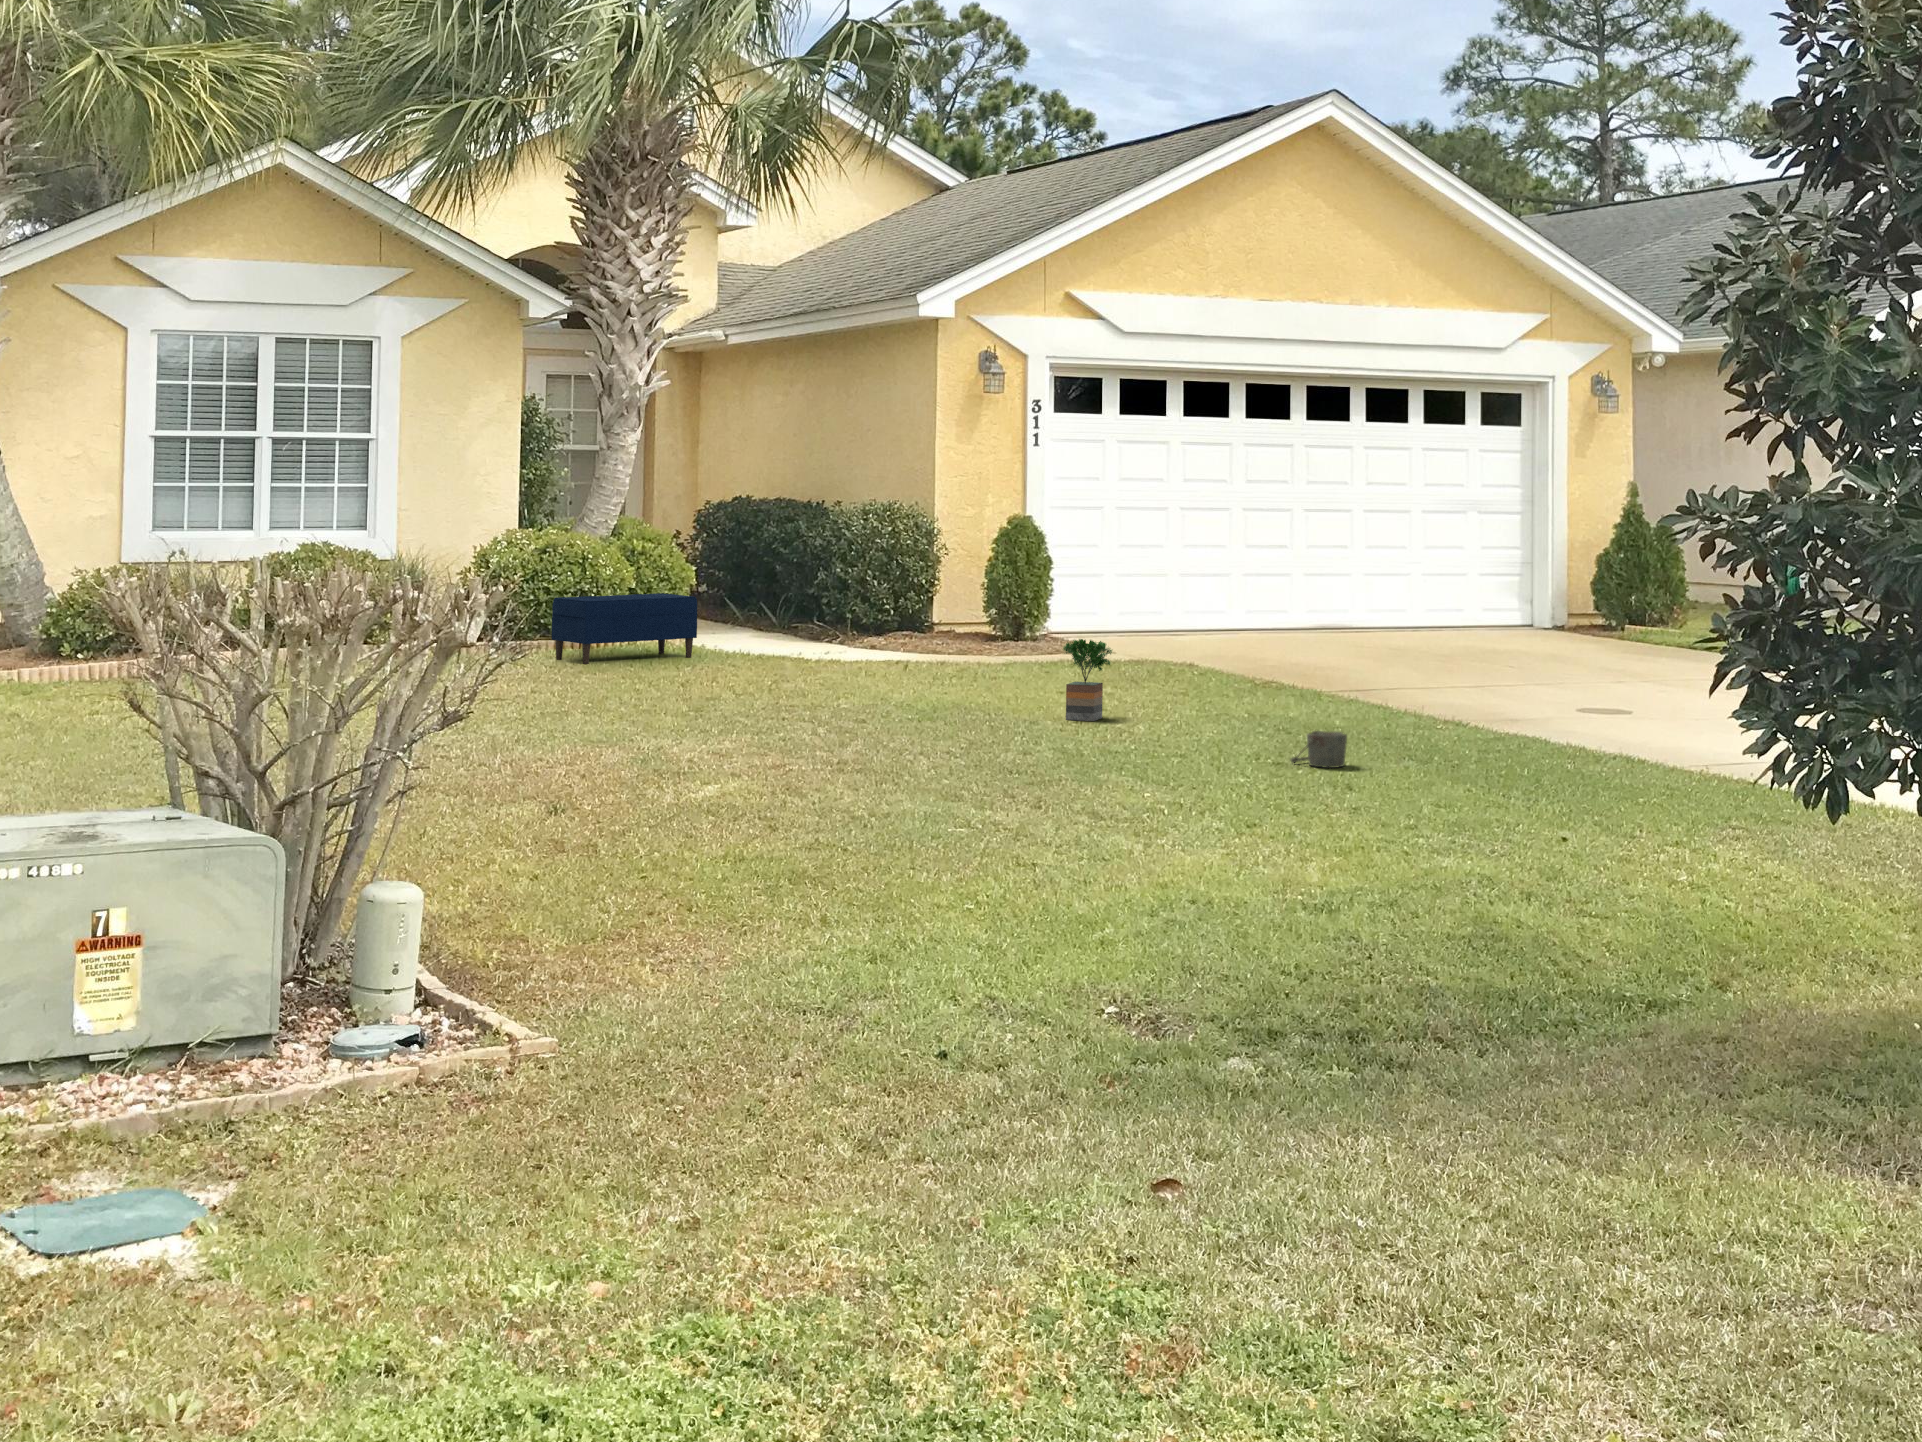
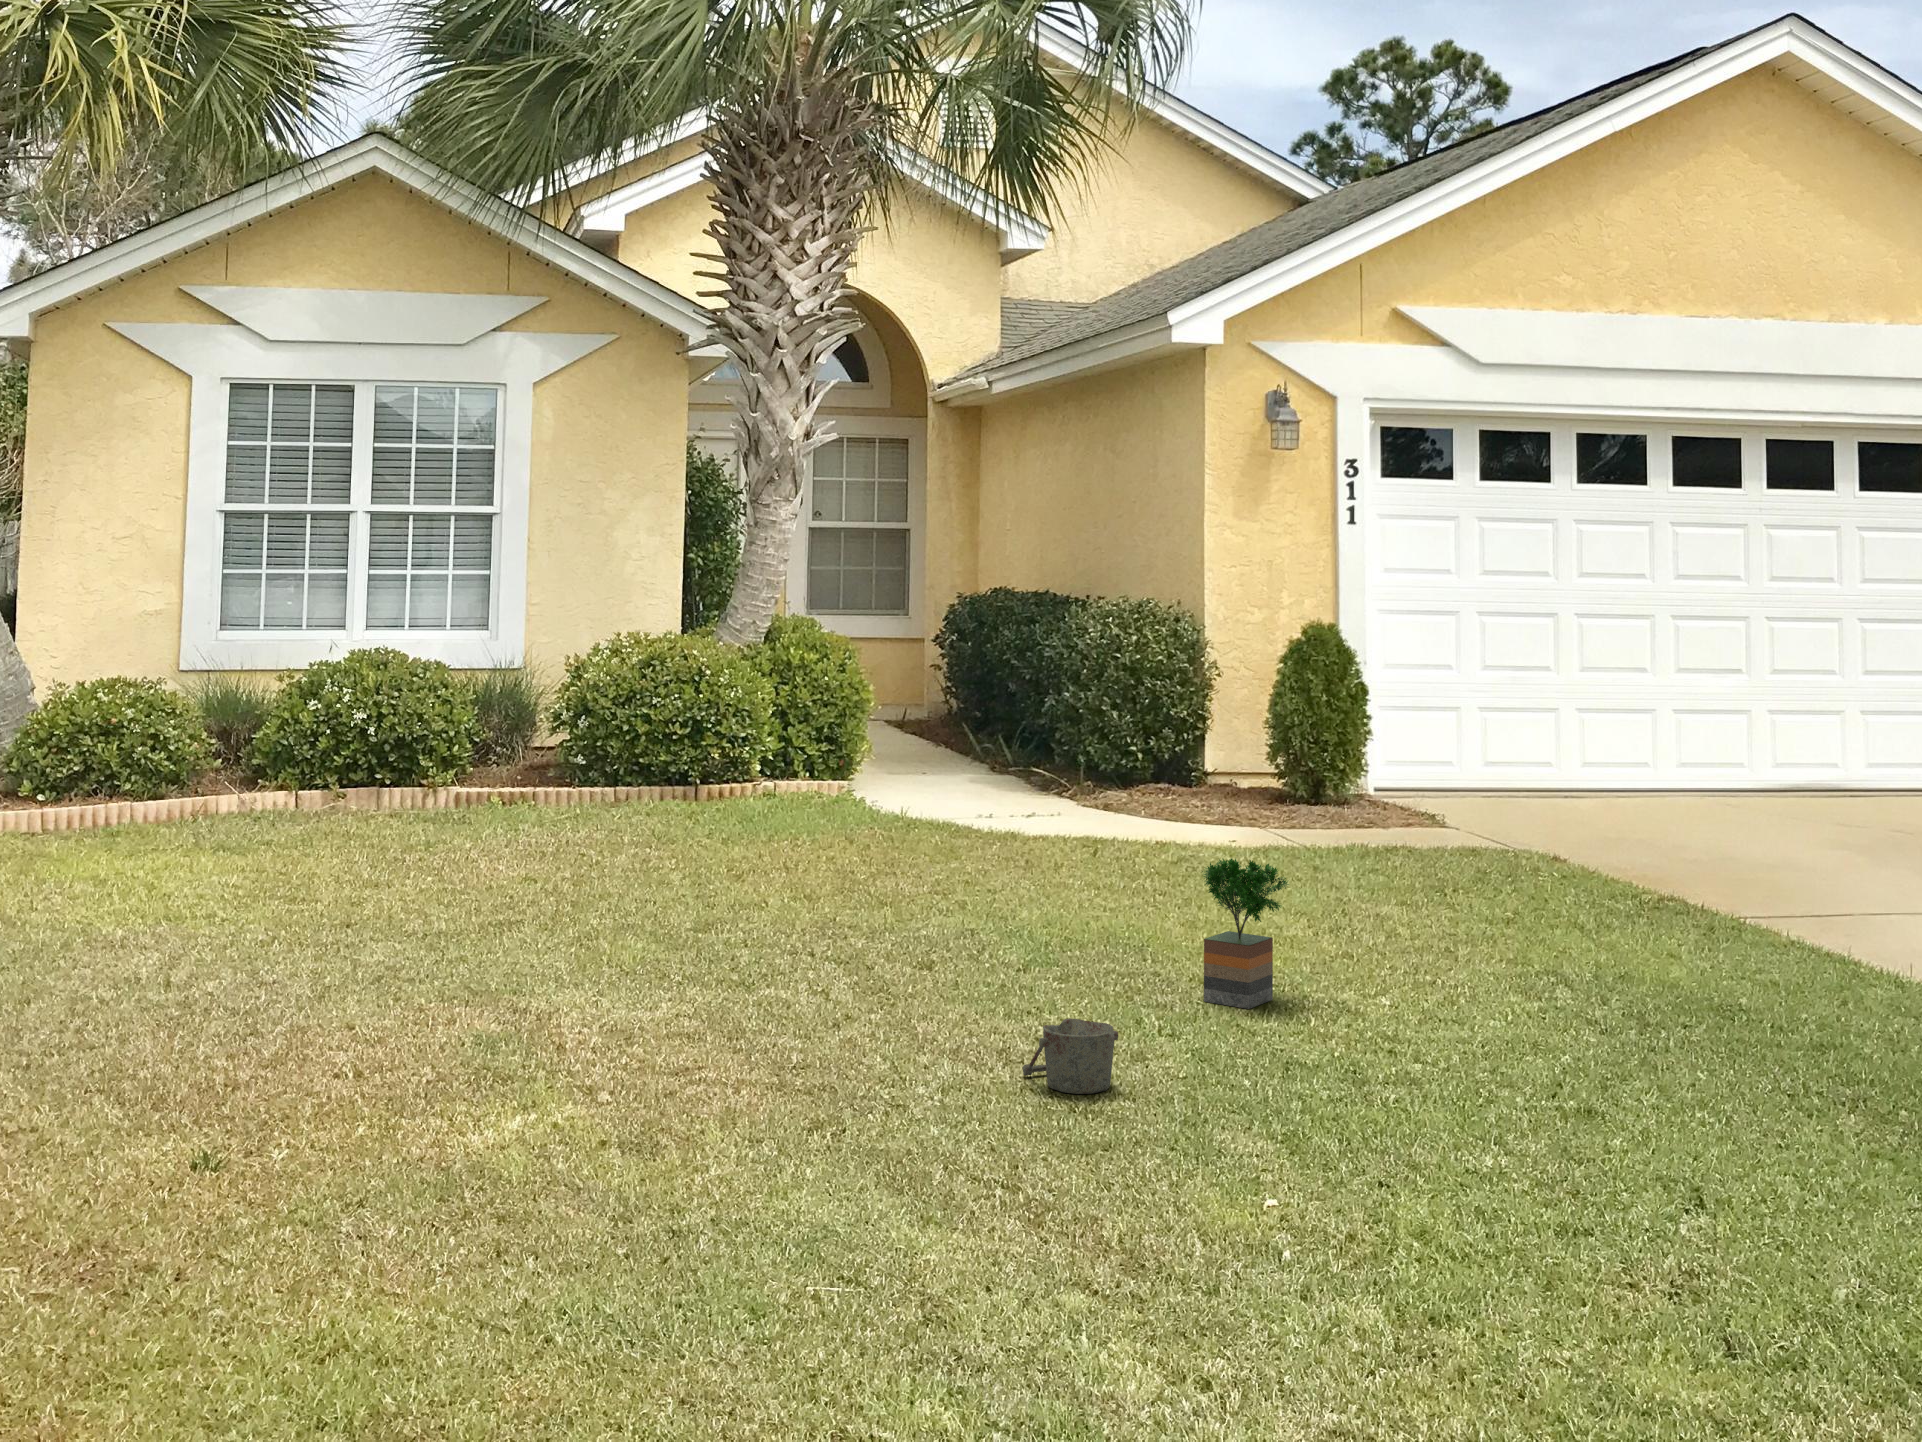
bench: present [552,593,697,664] -> none [646,719,840,819]
bucket: present [1291,731,1347,768] -> present [1023,1018,1118,1094]

